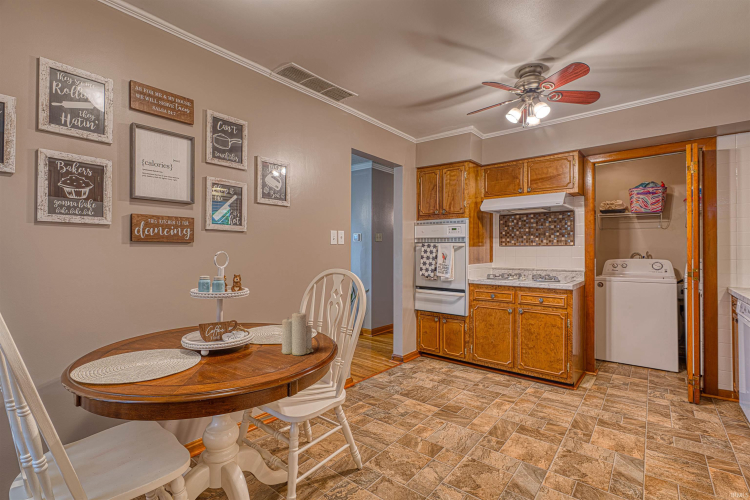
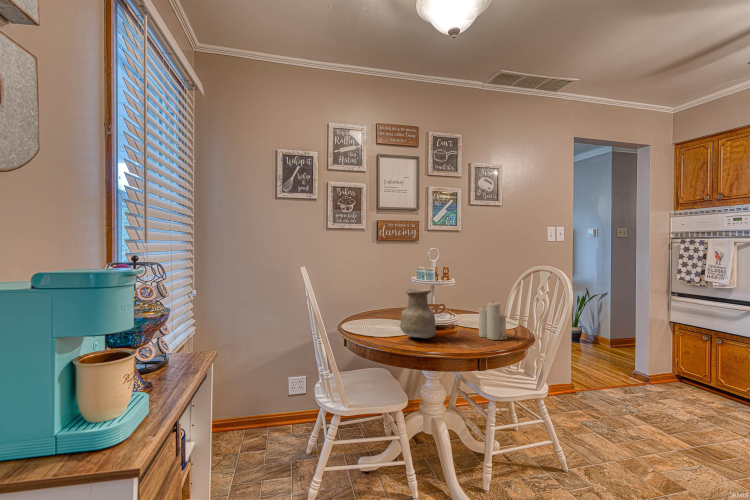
vase: none [180,304,232,371] -> present [400,289,436,338]

